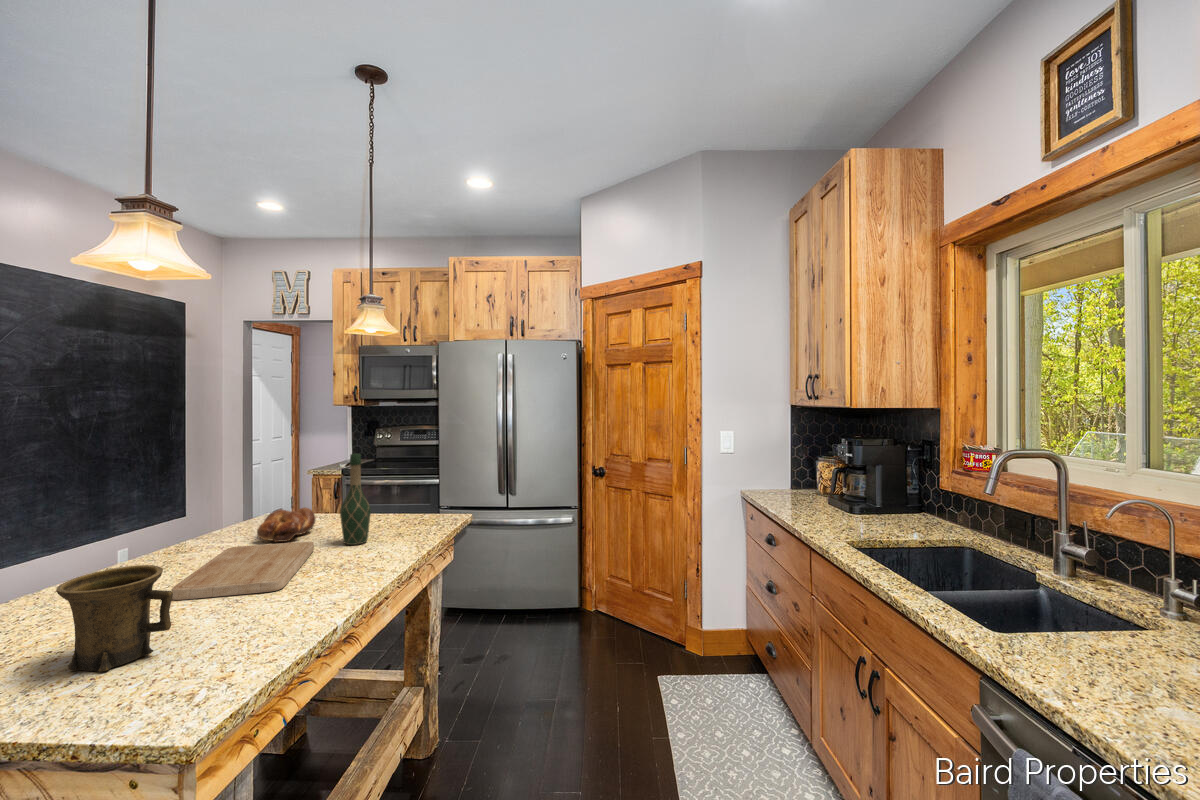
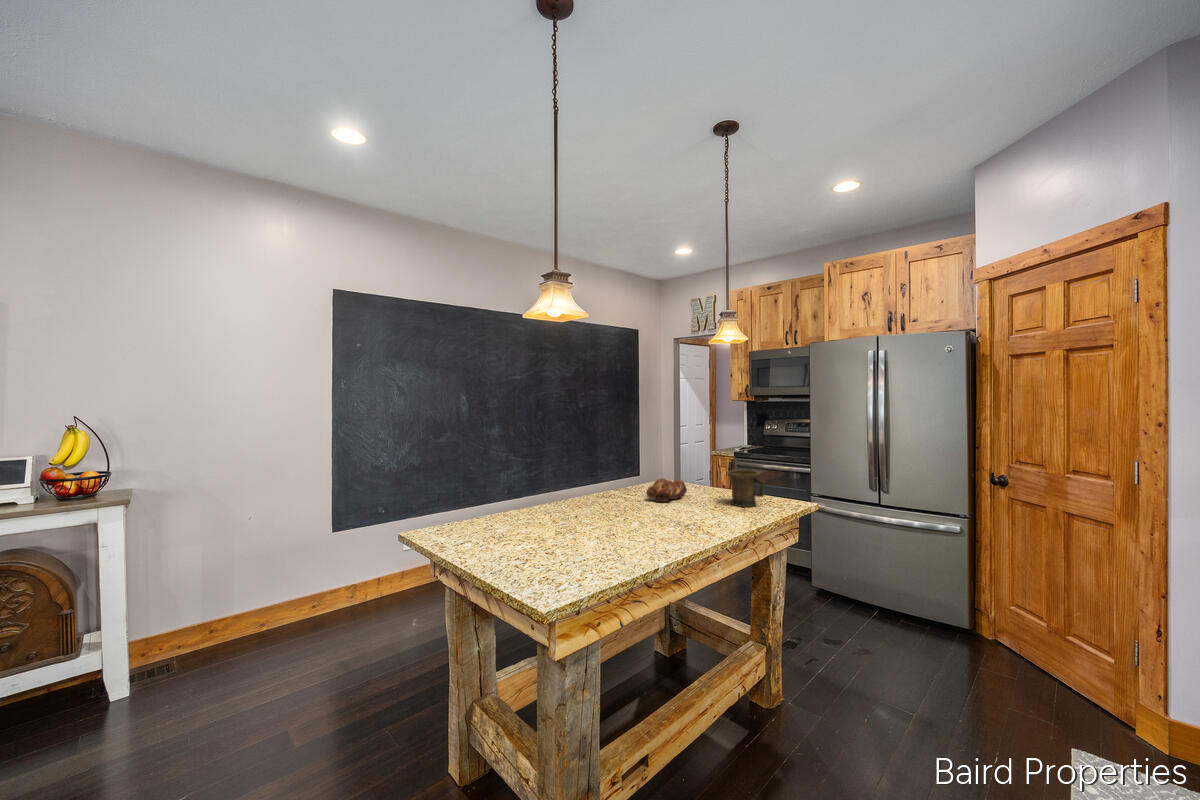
wine bottle: present [340,454,371,545] -> none [694,443,717,513]
cutting board: present [172,542,314,600] -> none [585,500,675,534]
mug: present [56,565,173,671] -> present [727,470,765,507]

